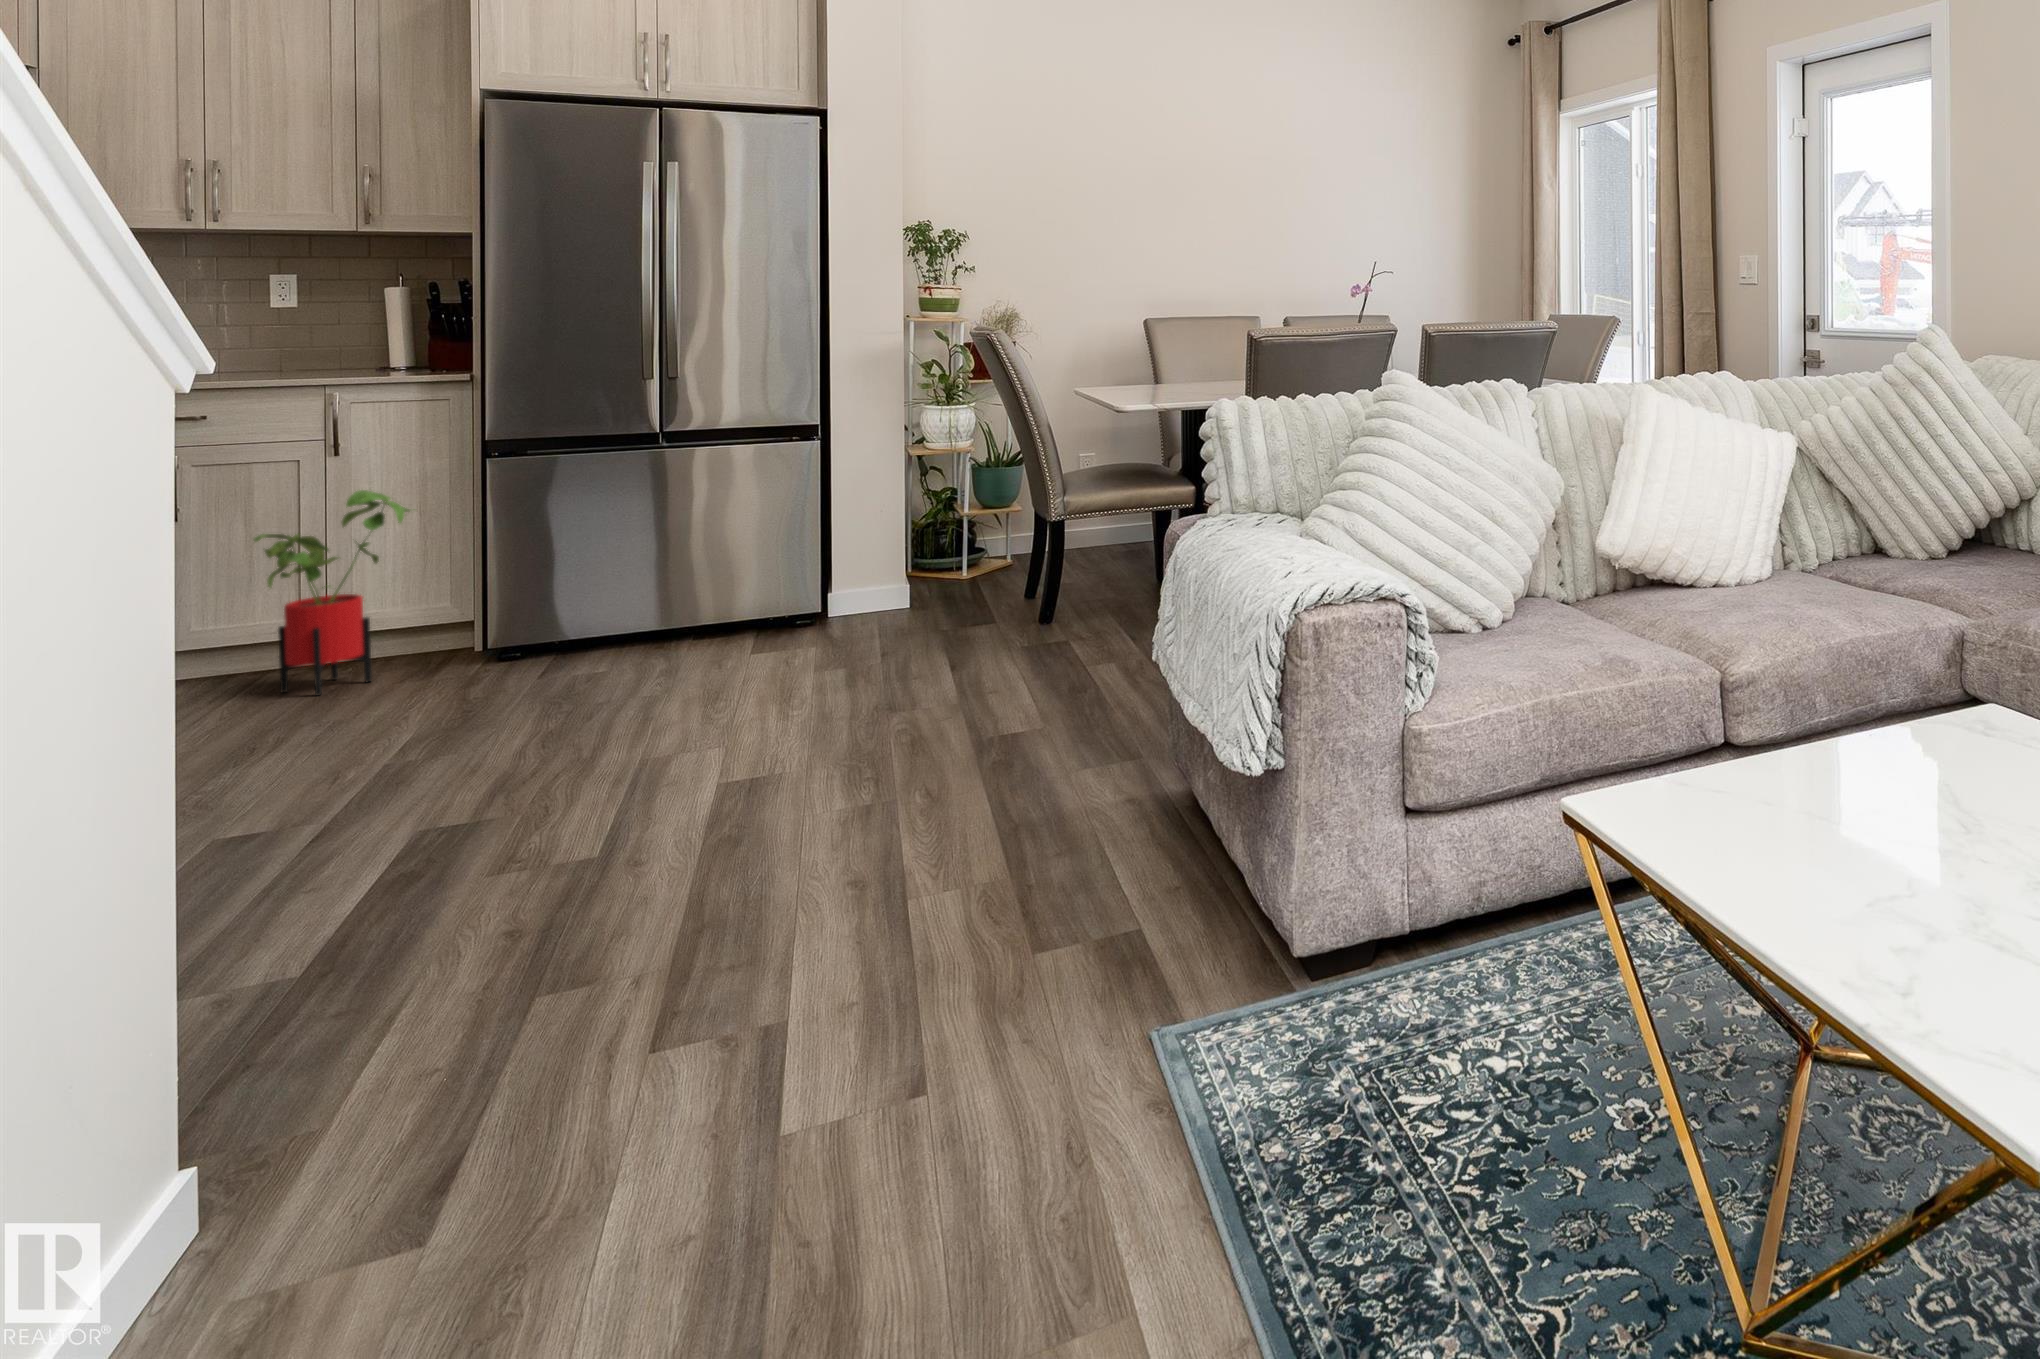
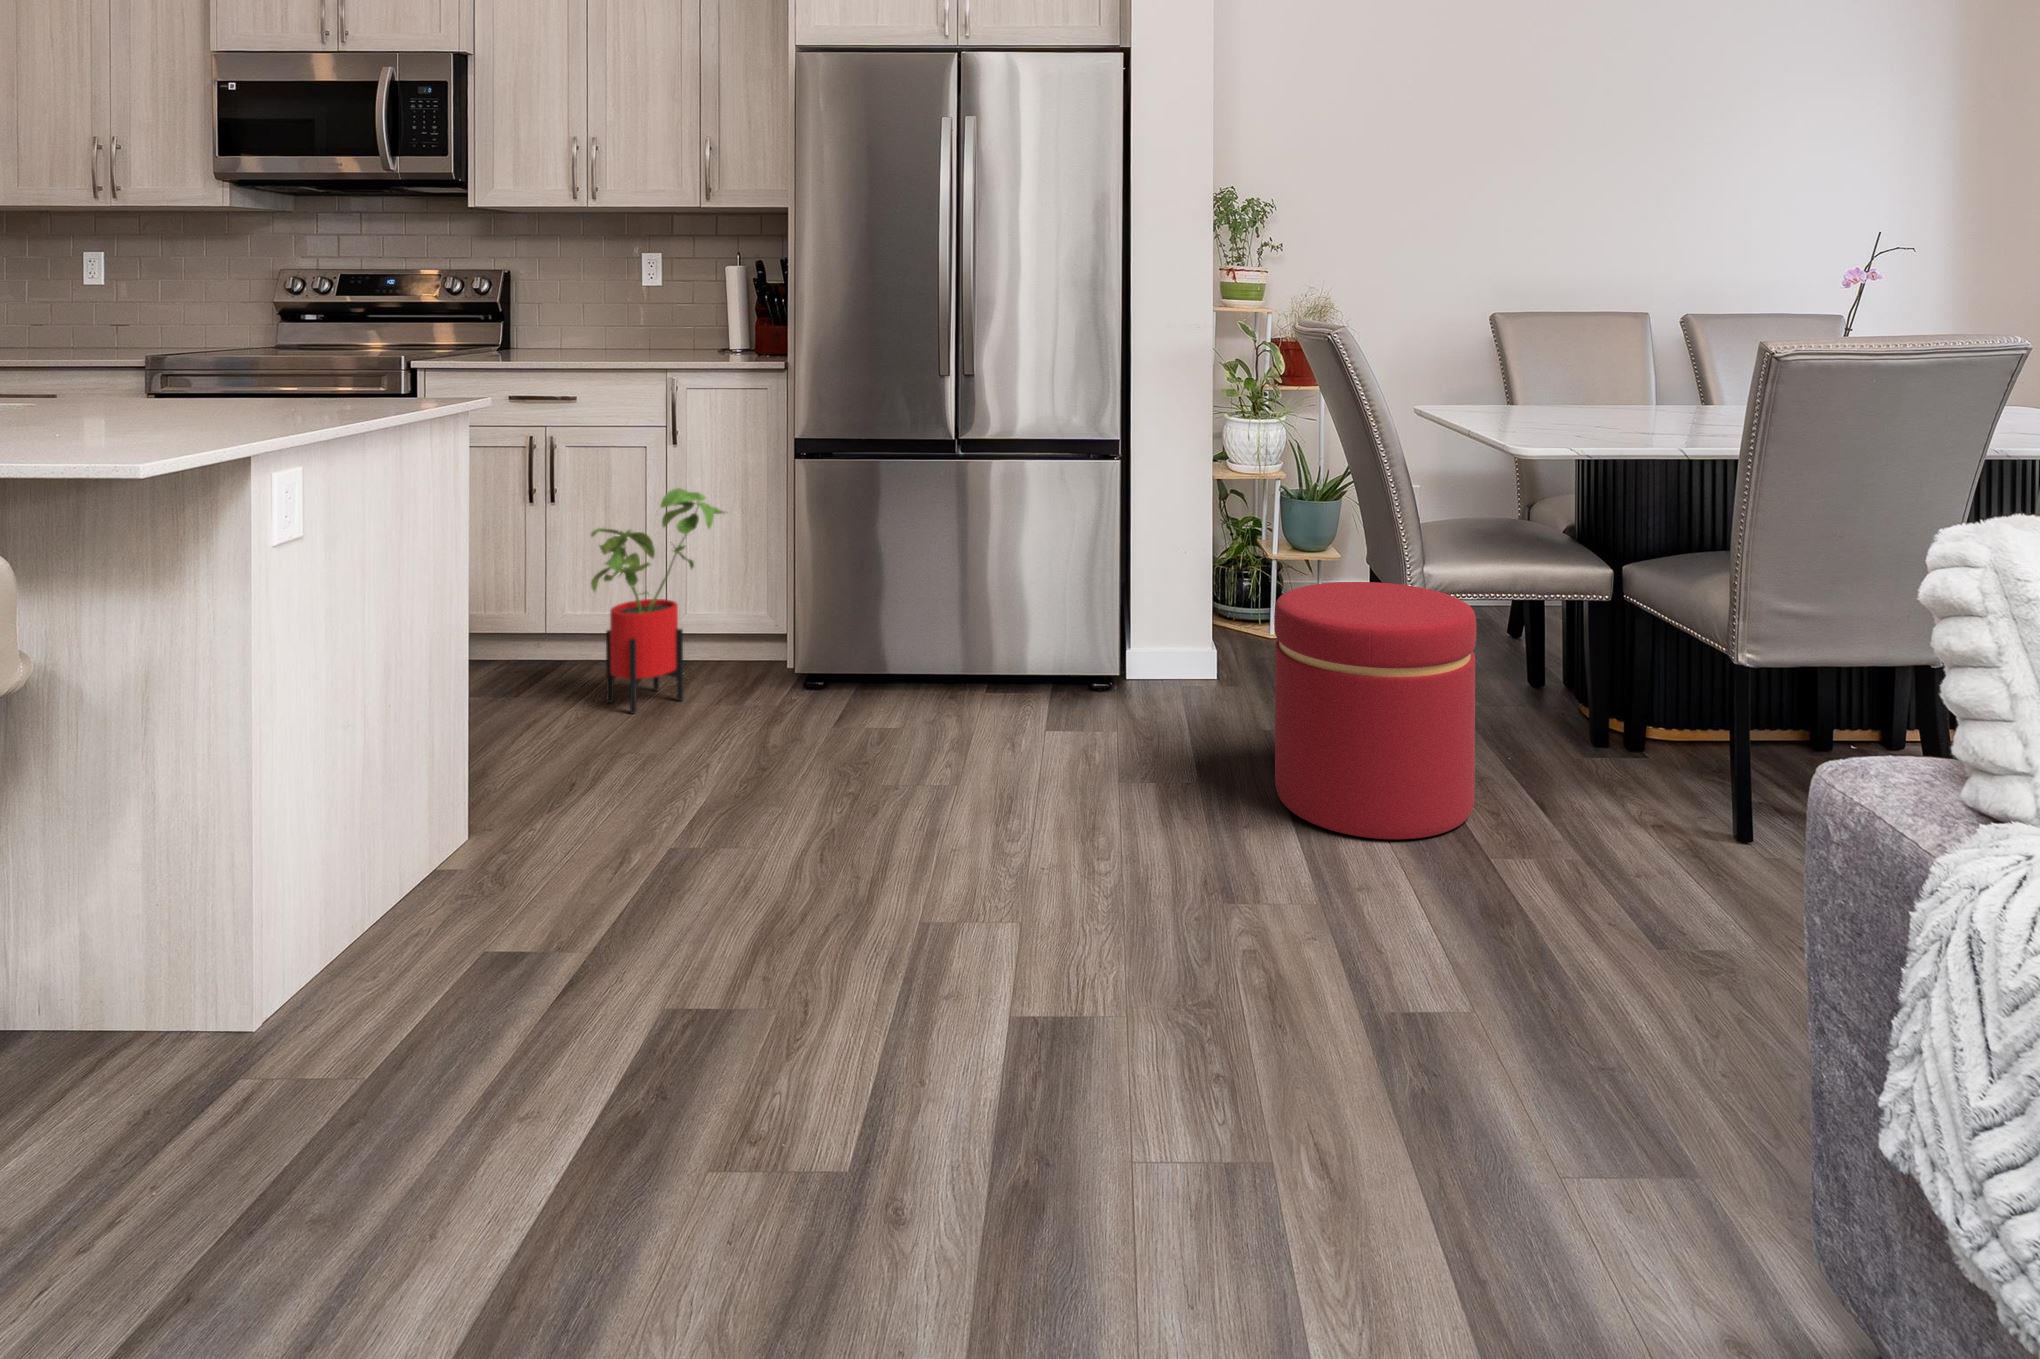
ottoman: none [938,512,1081,671] -> present [1274,582,1476,839]

